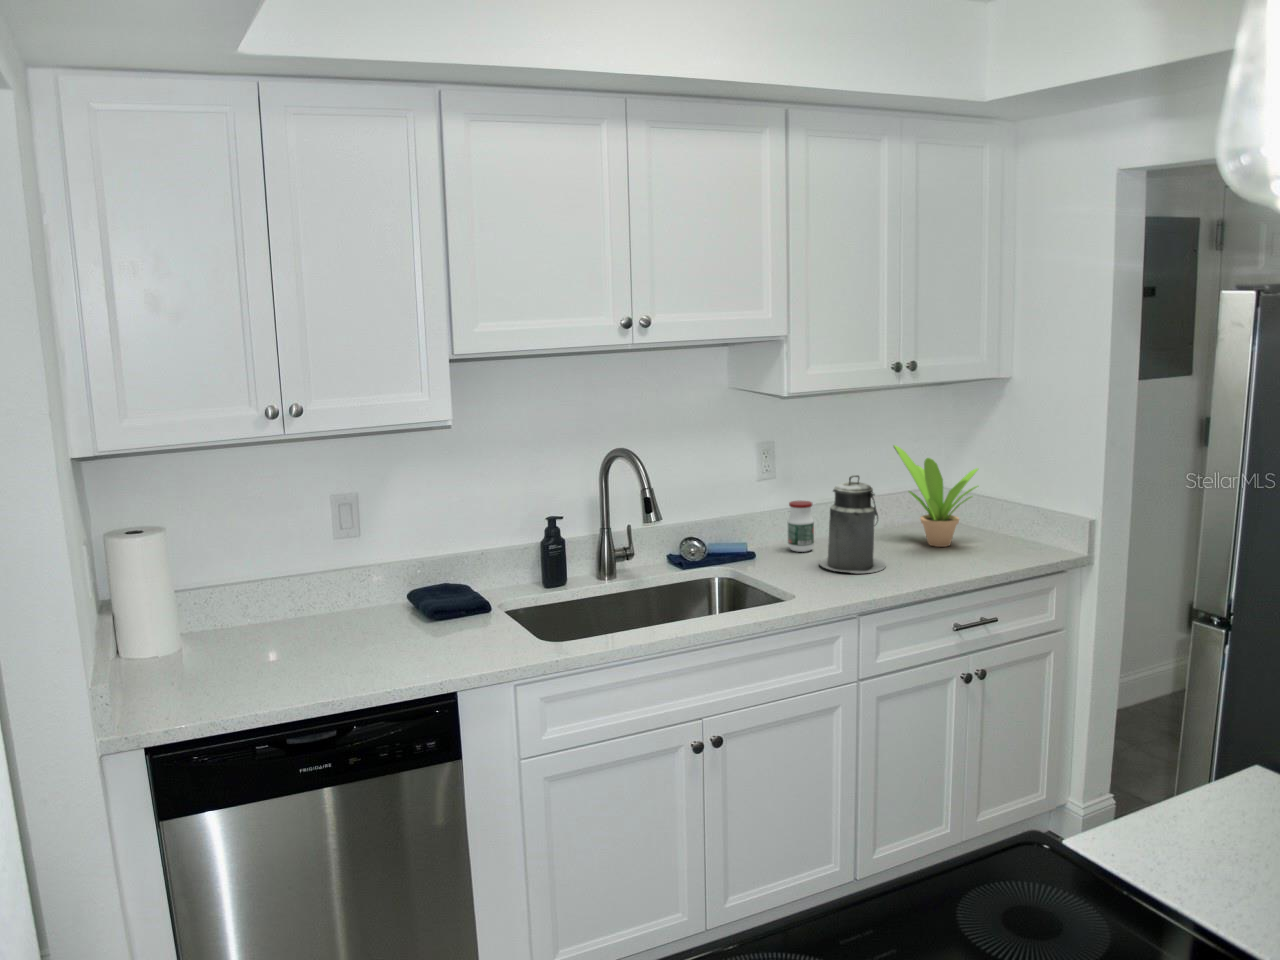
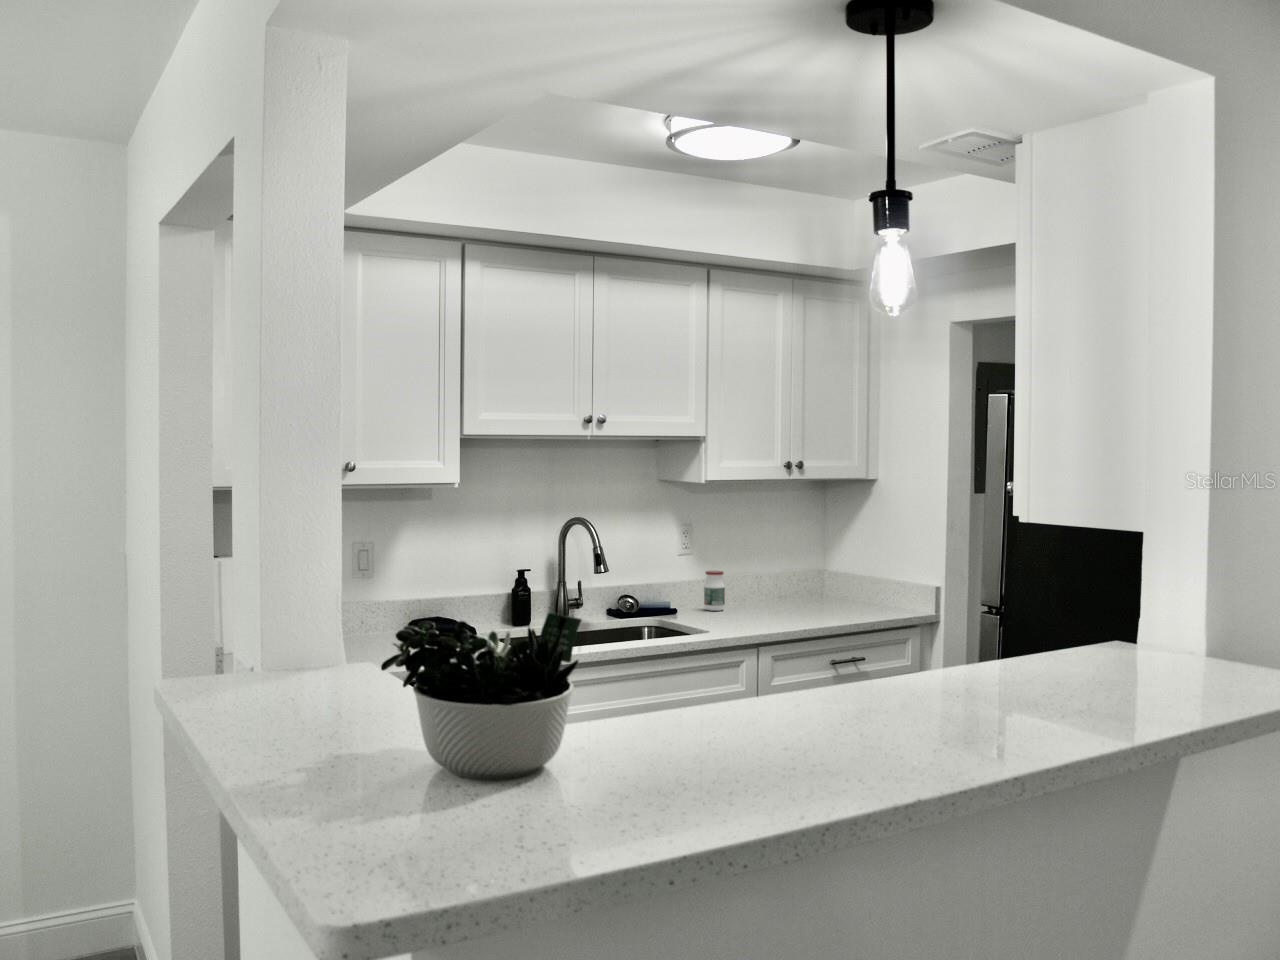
potted plant: present [894,445,978,547] -> none [787,530,853,609]
canister: present [819,475,886,573] -> none [729,545,780,621]

